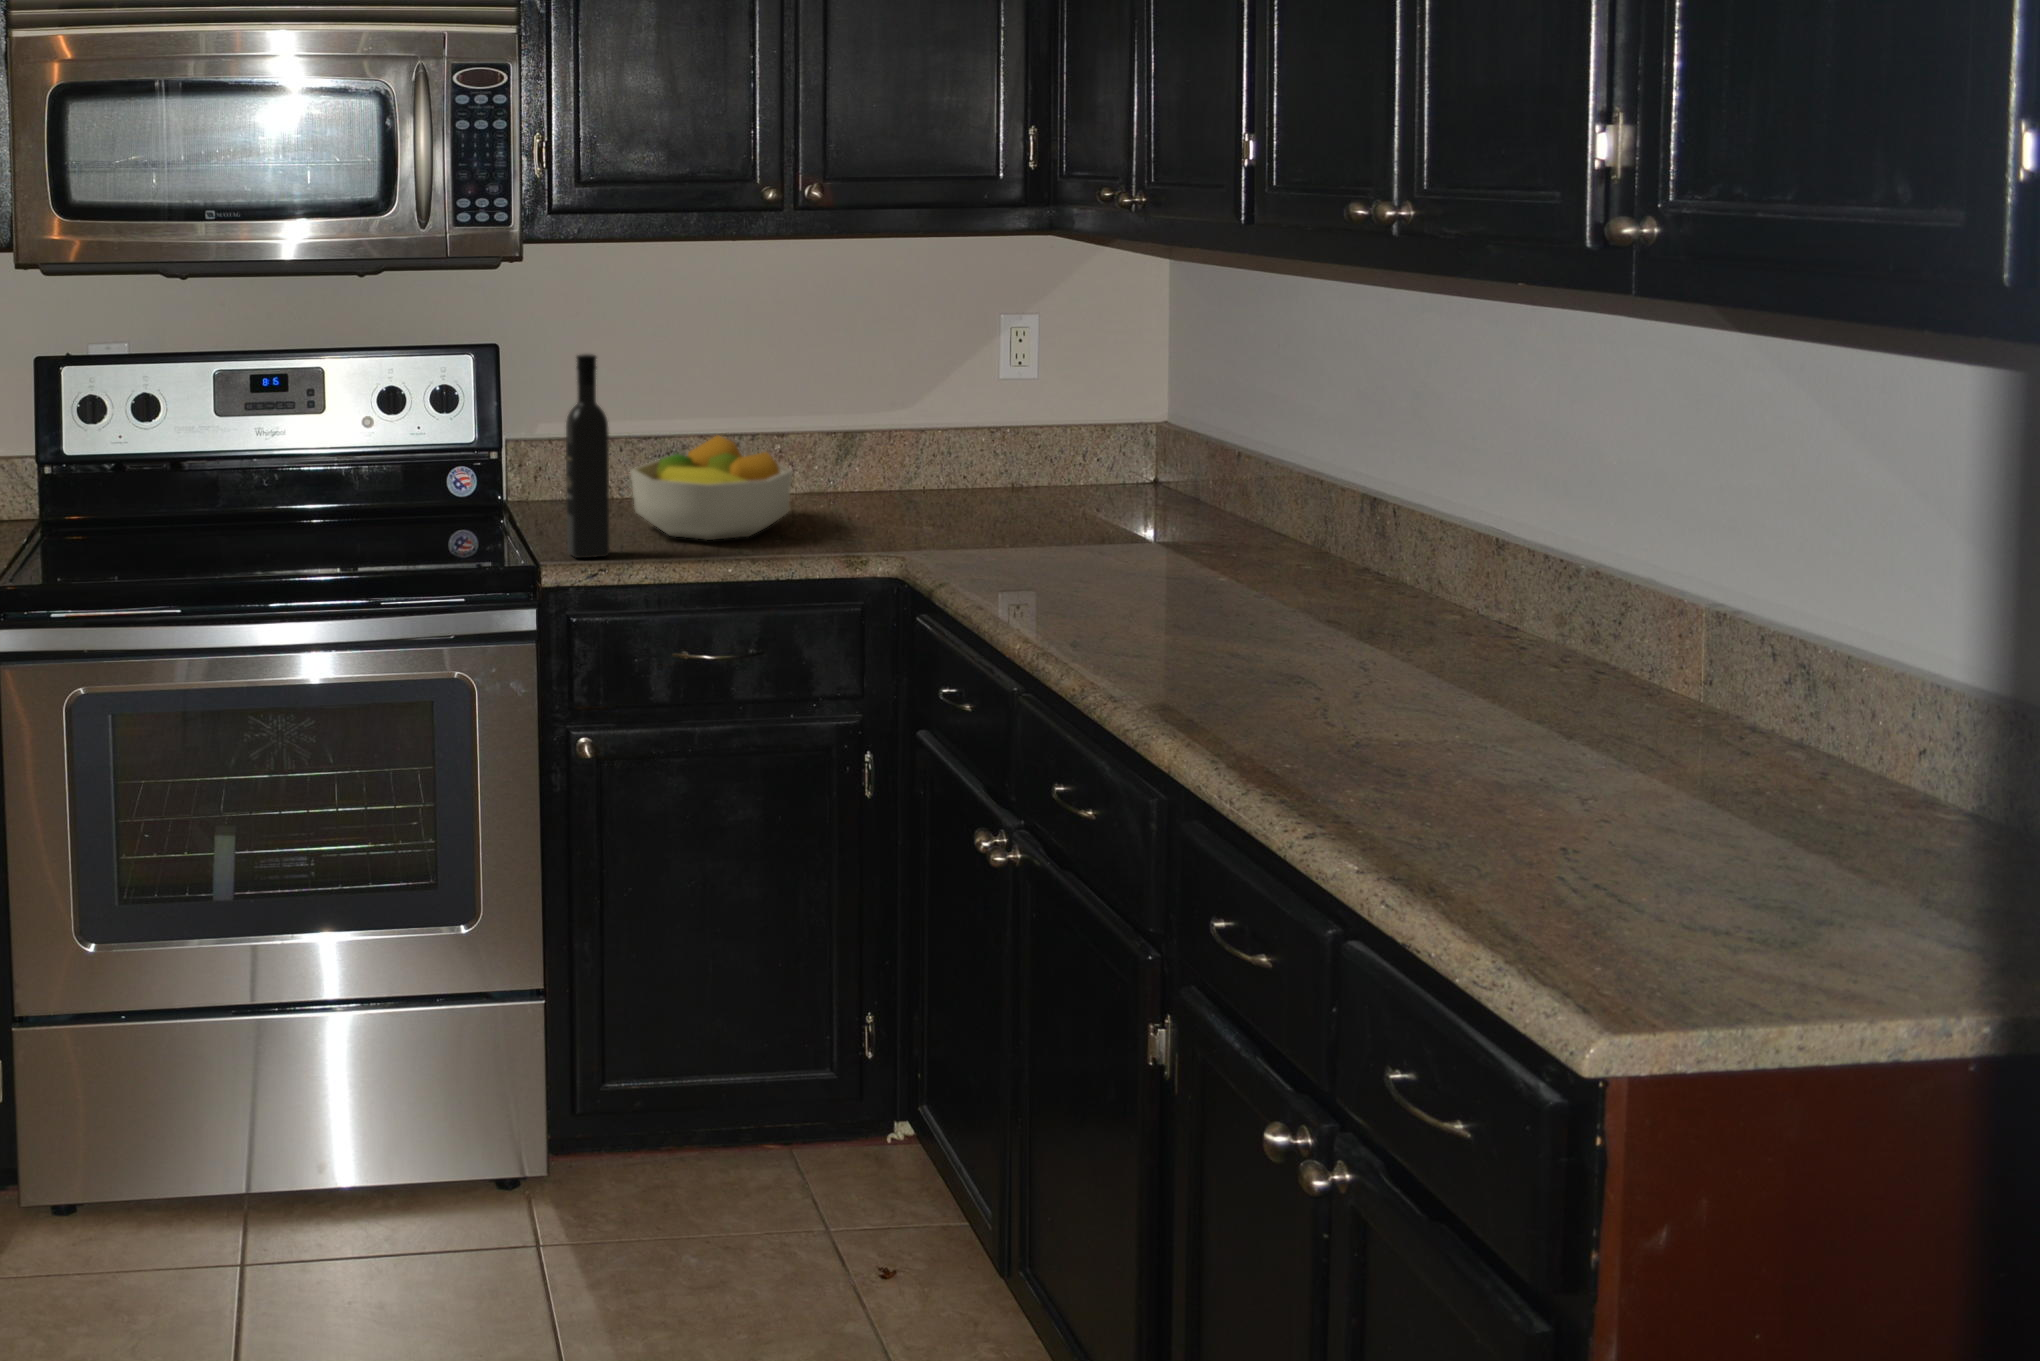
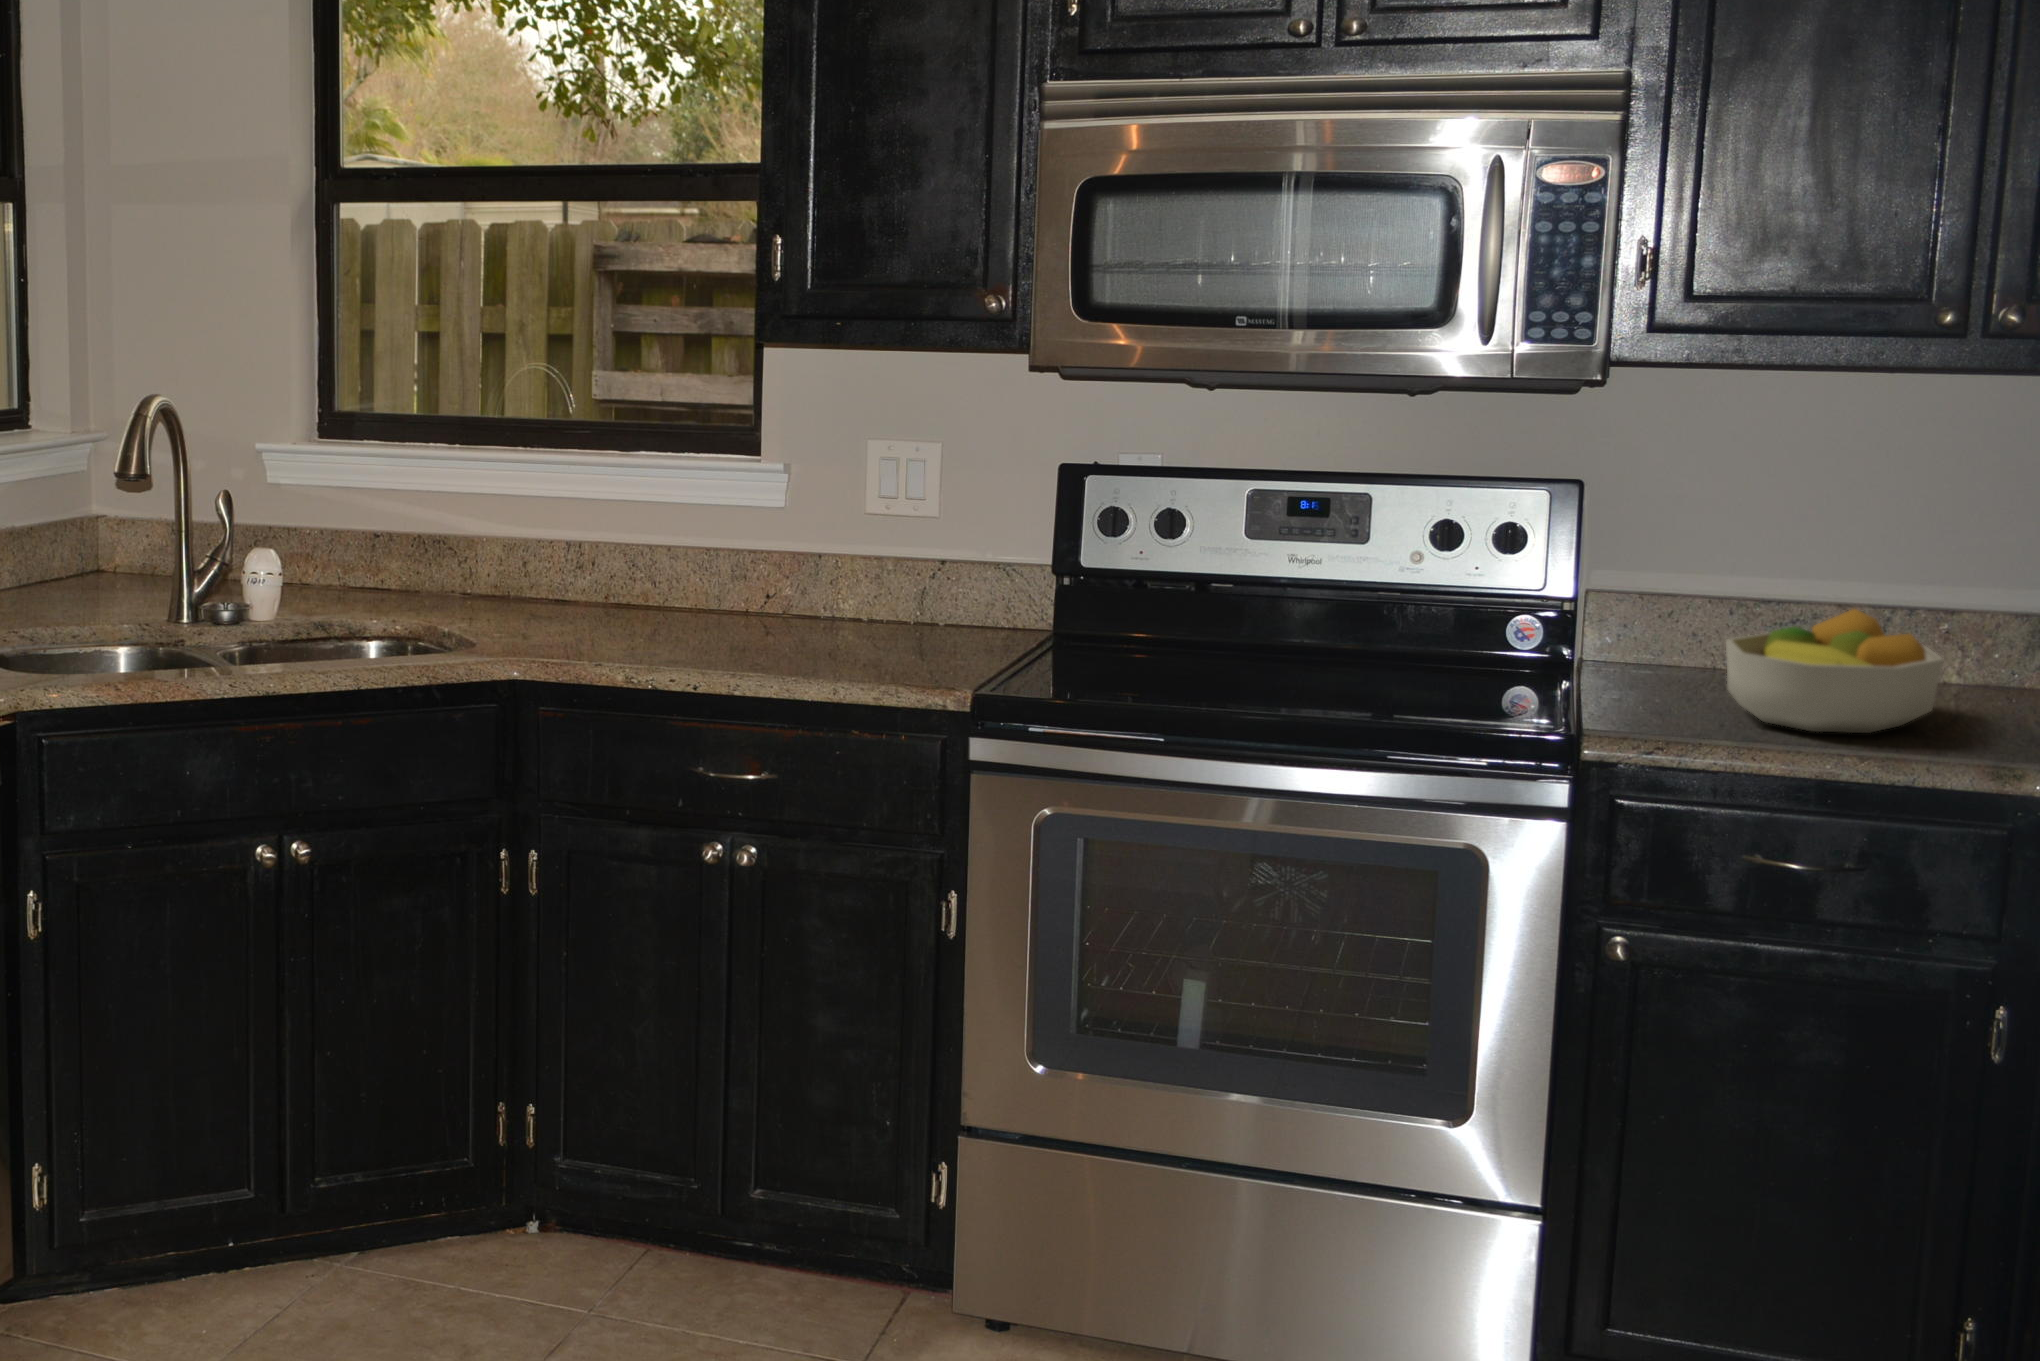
wine bottle: present [566,354,610,558] -> none [1619,499,1681,735]

